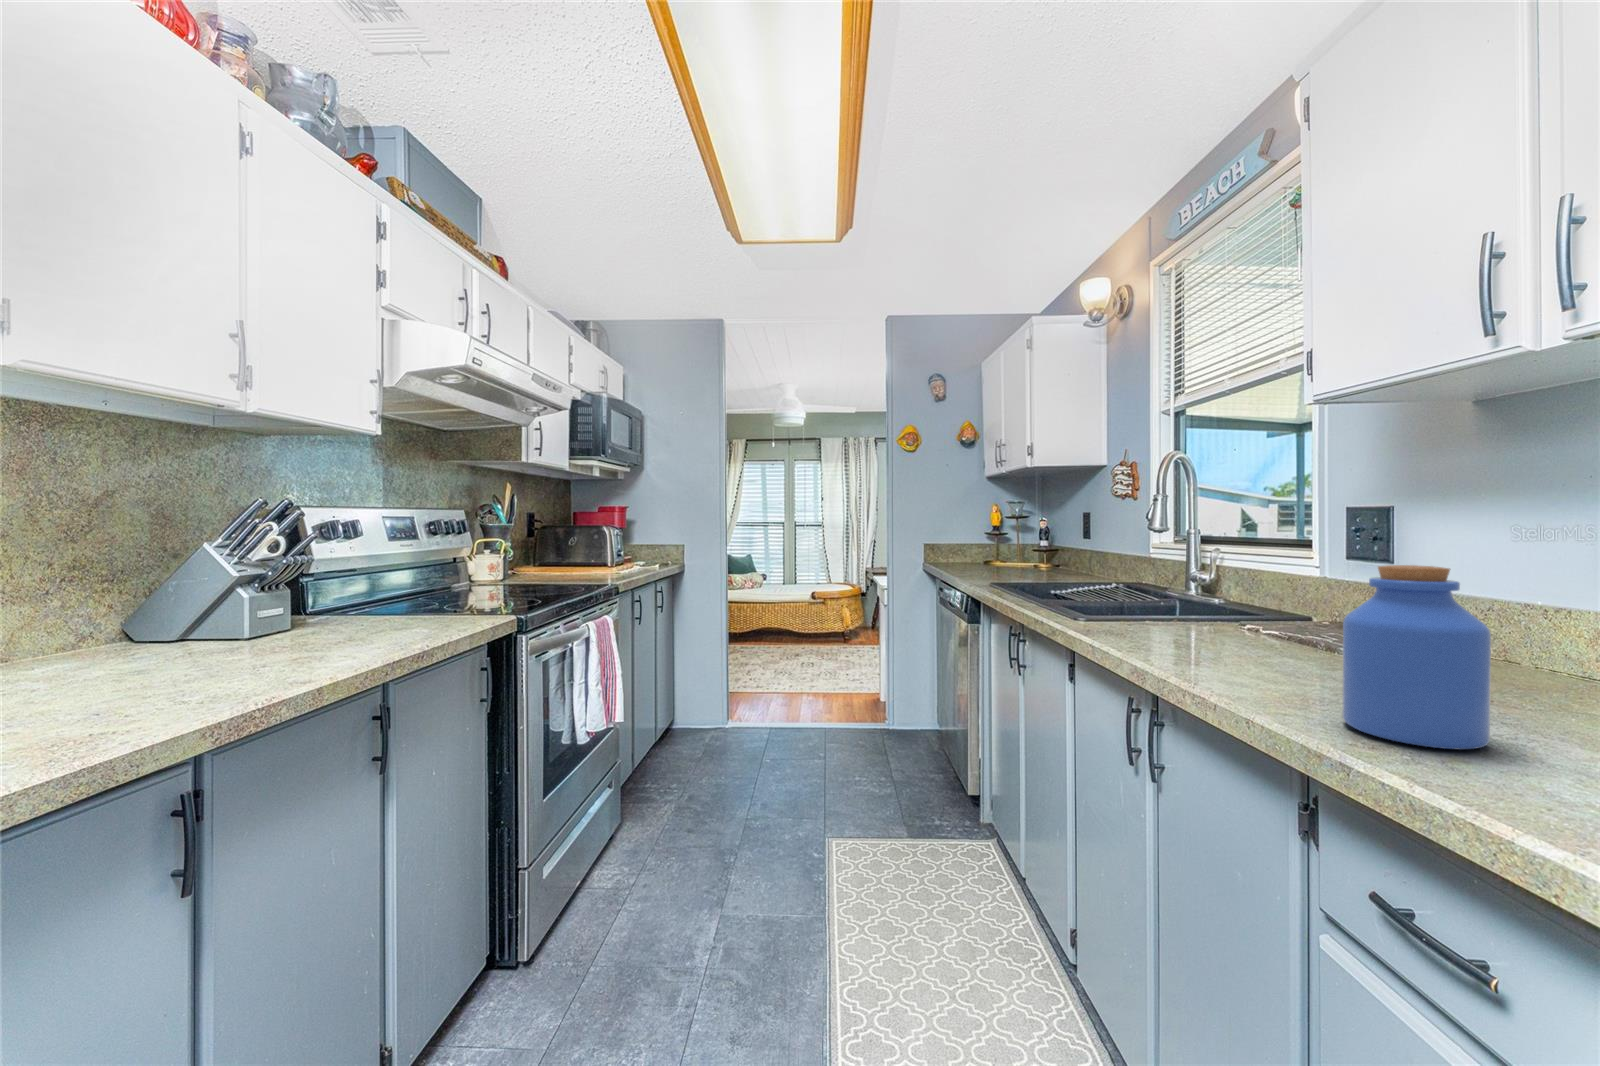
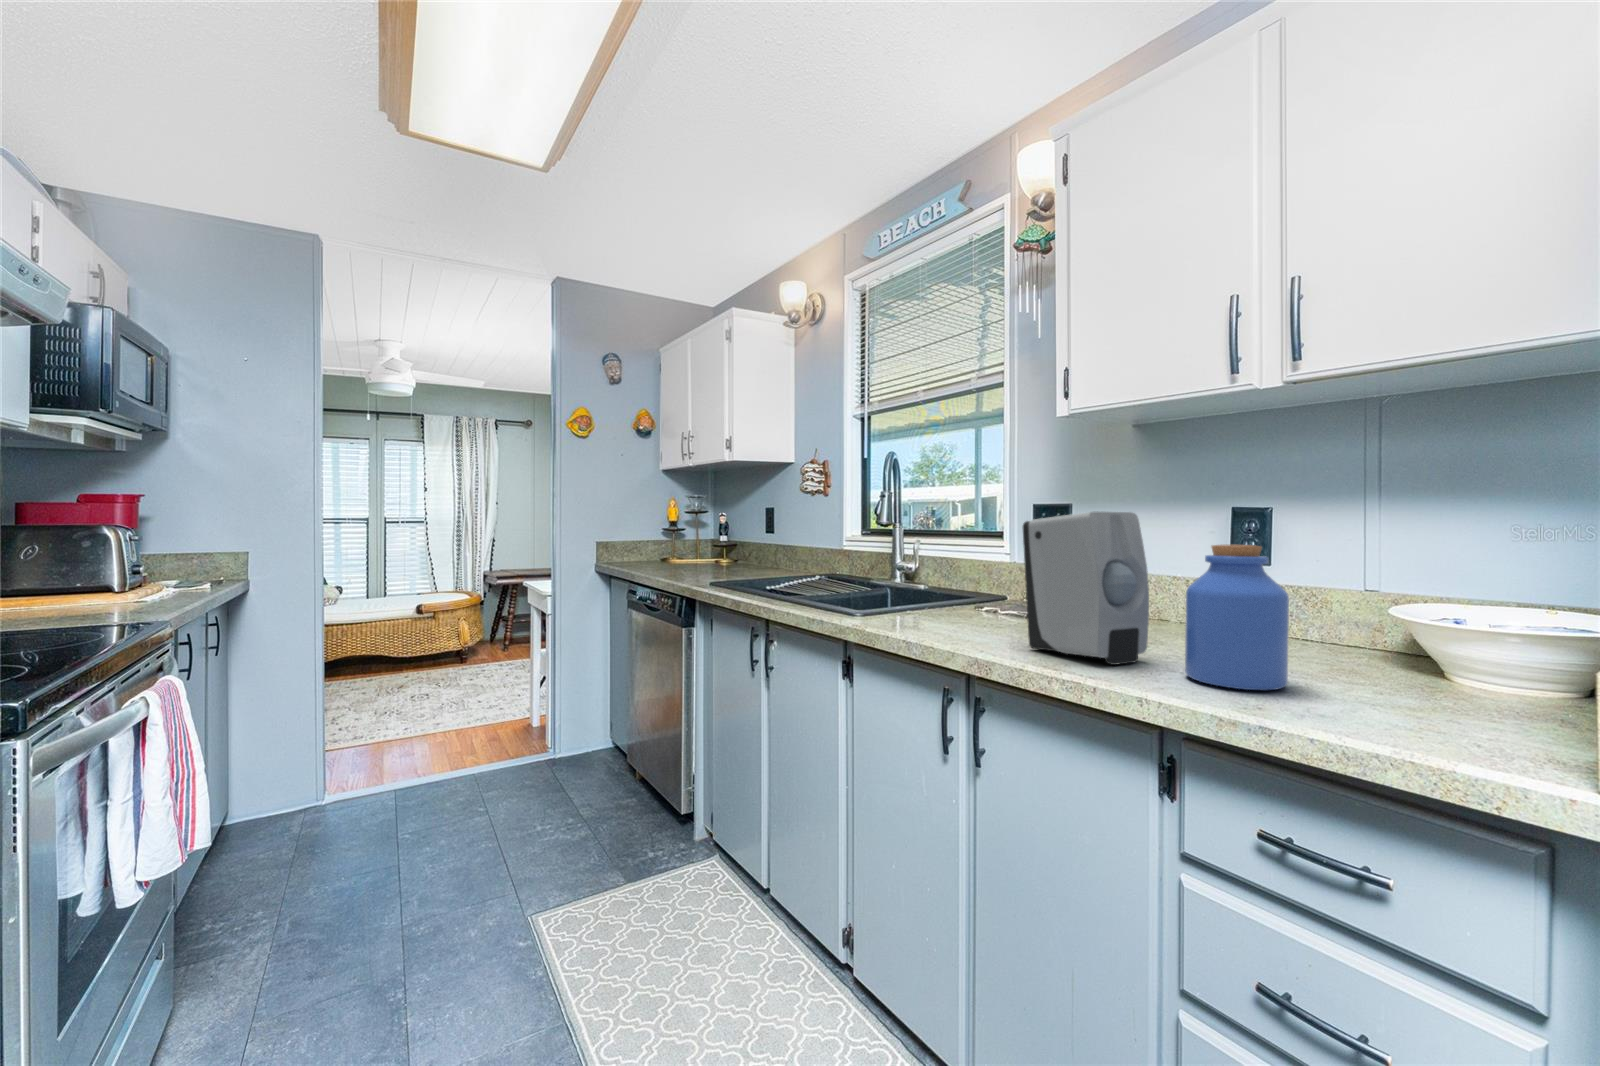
soap dispenser: none [1198,524,1339,698] -> present [1023,511,1149,665]

